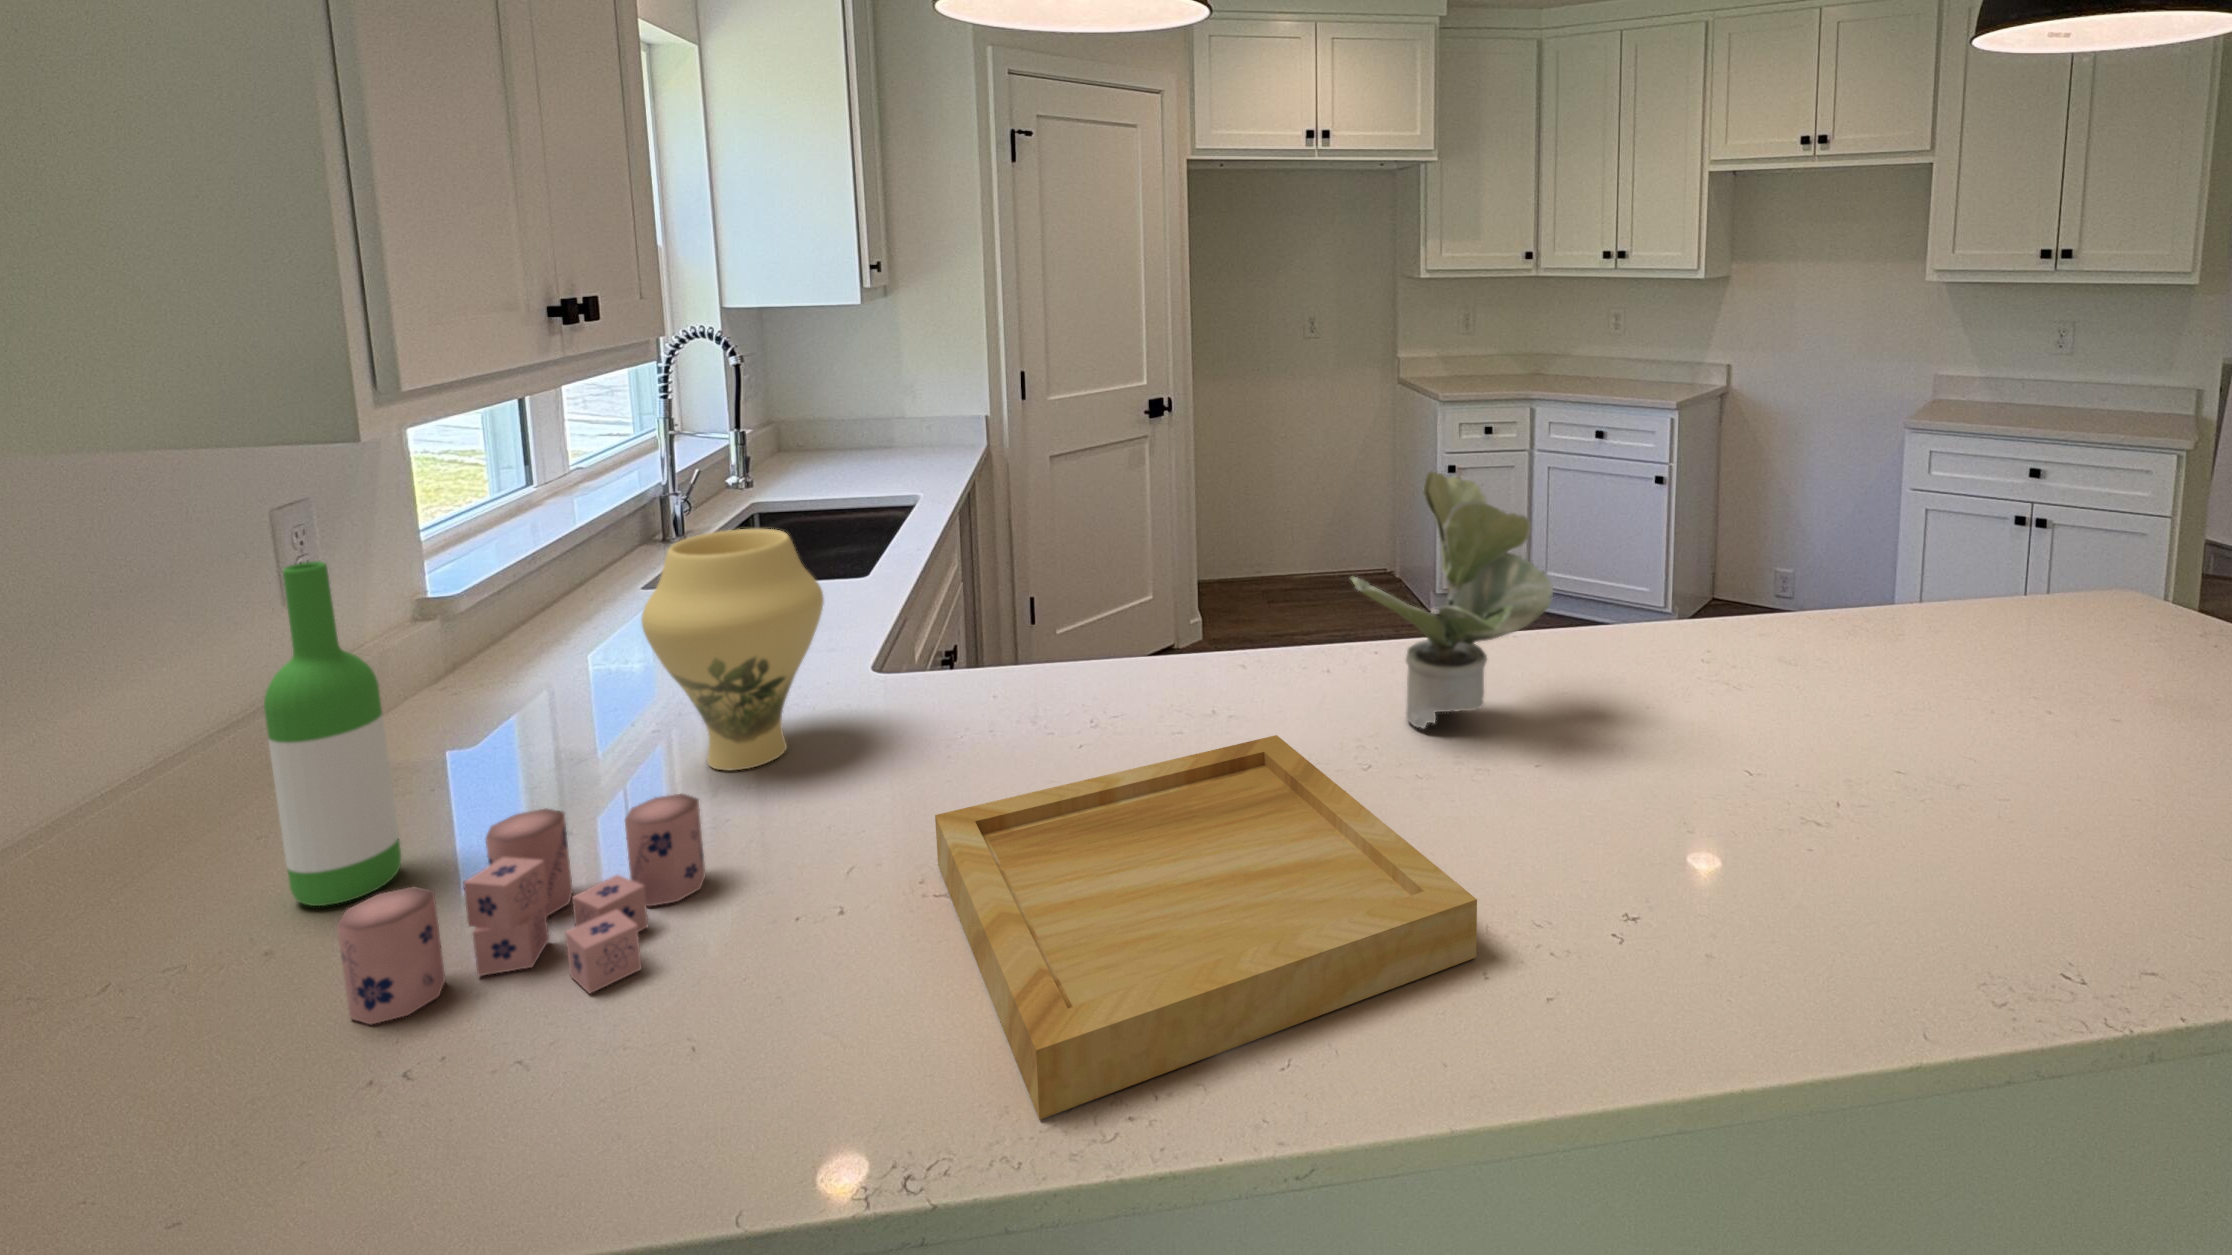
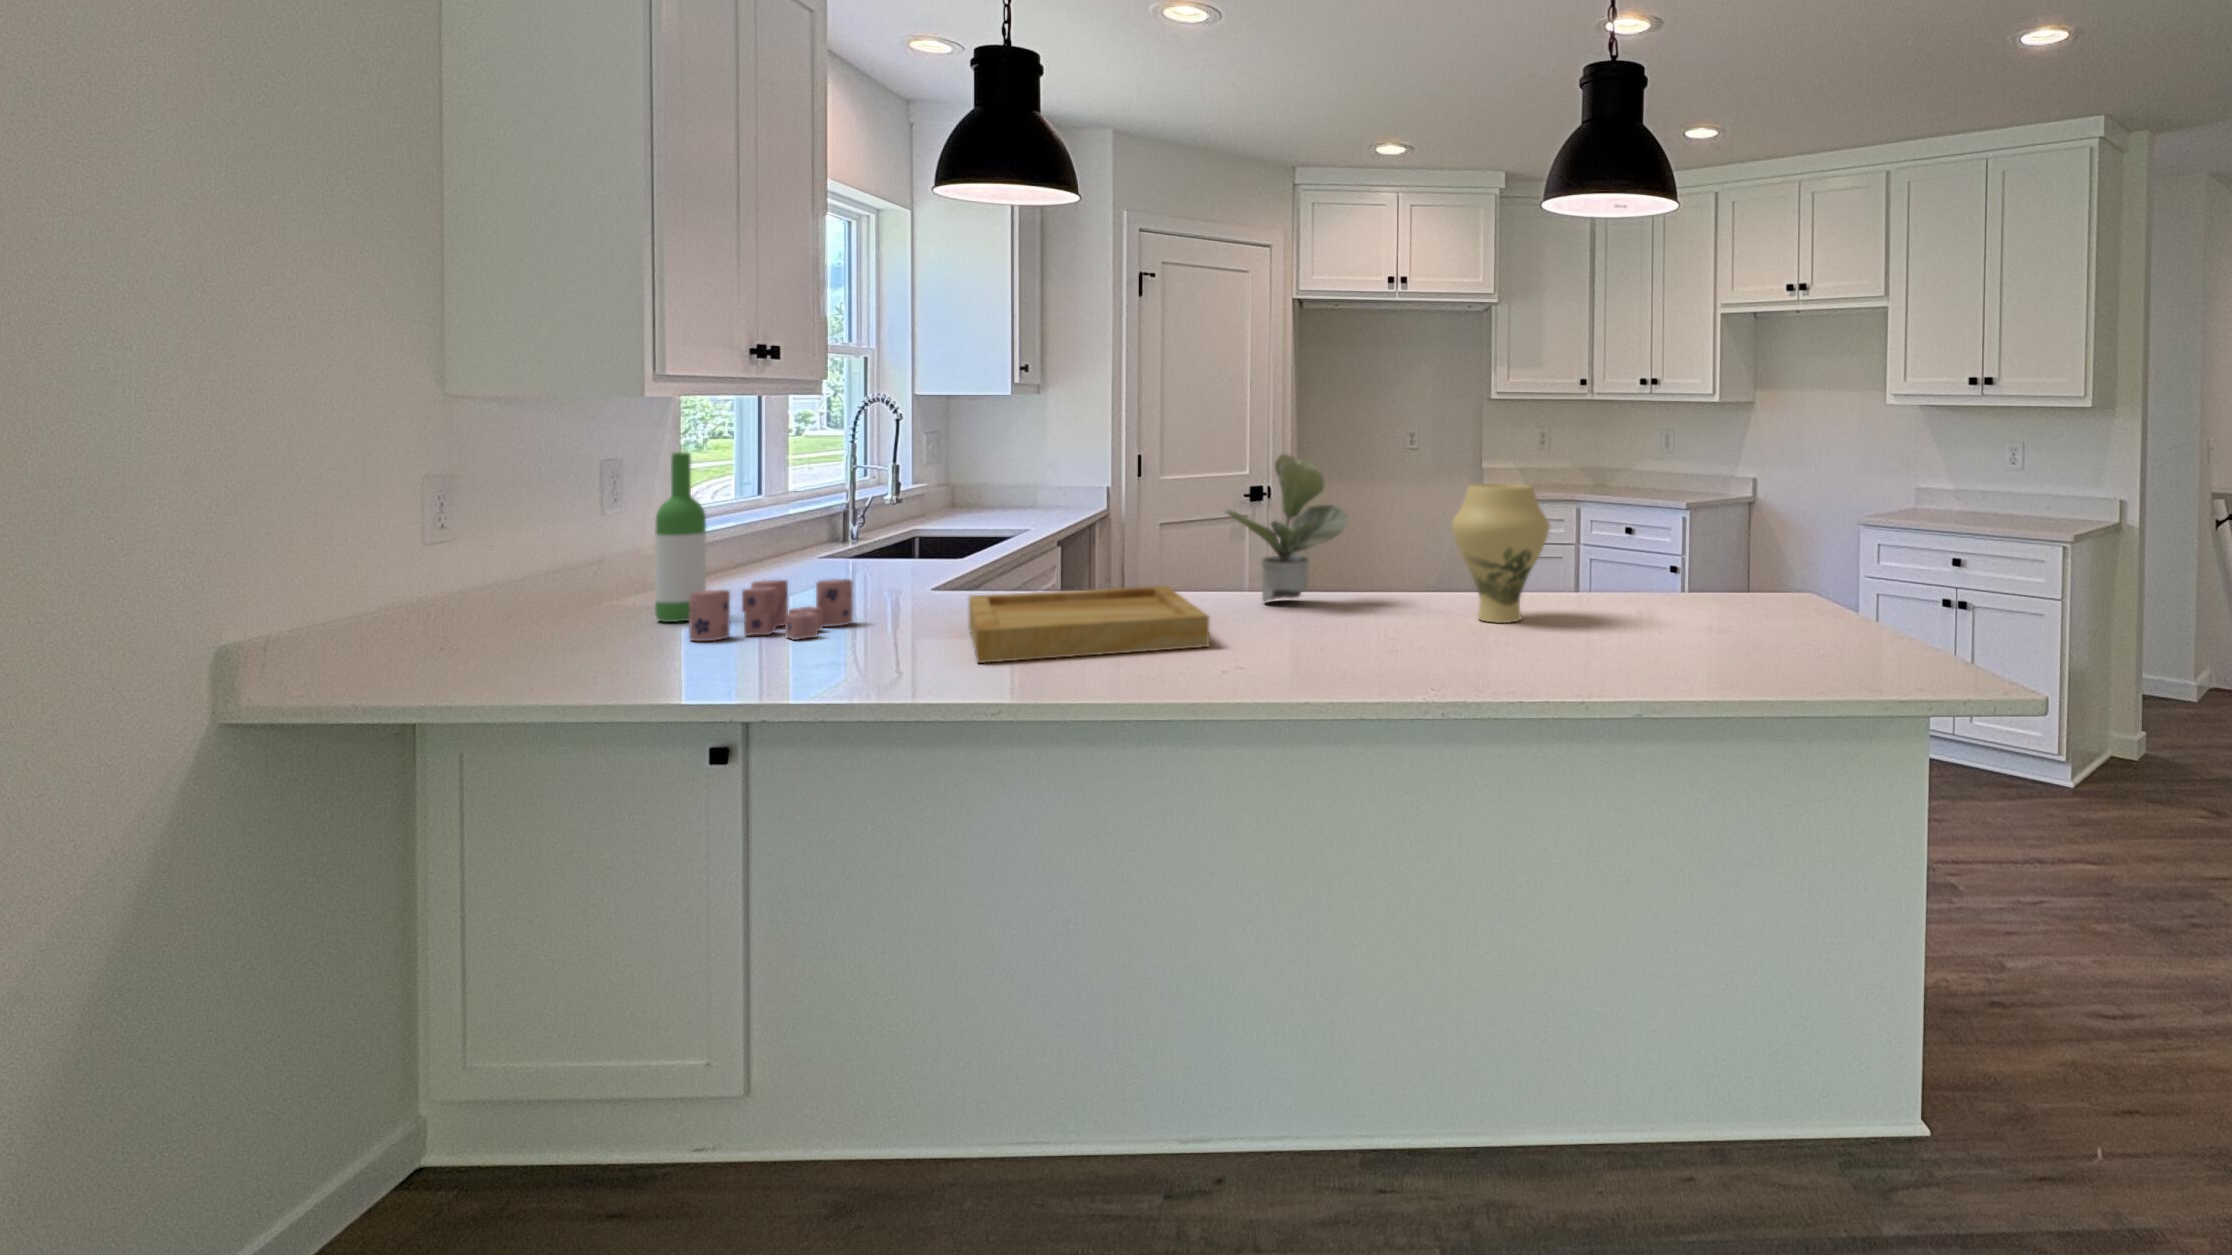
vase: present [641,529,824,770] -> present [1452,484,1549,623]

